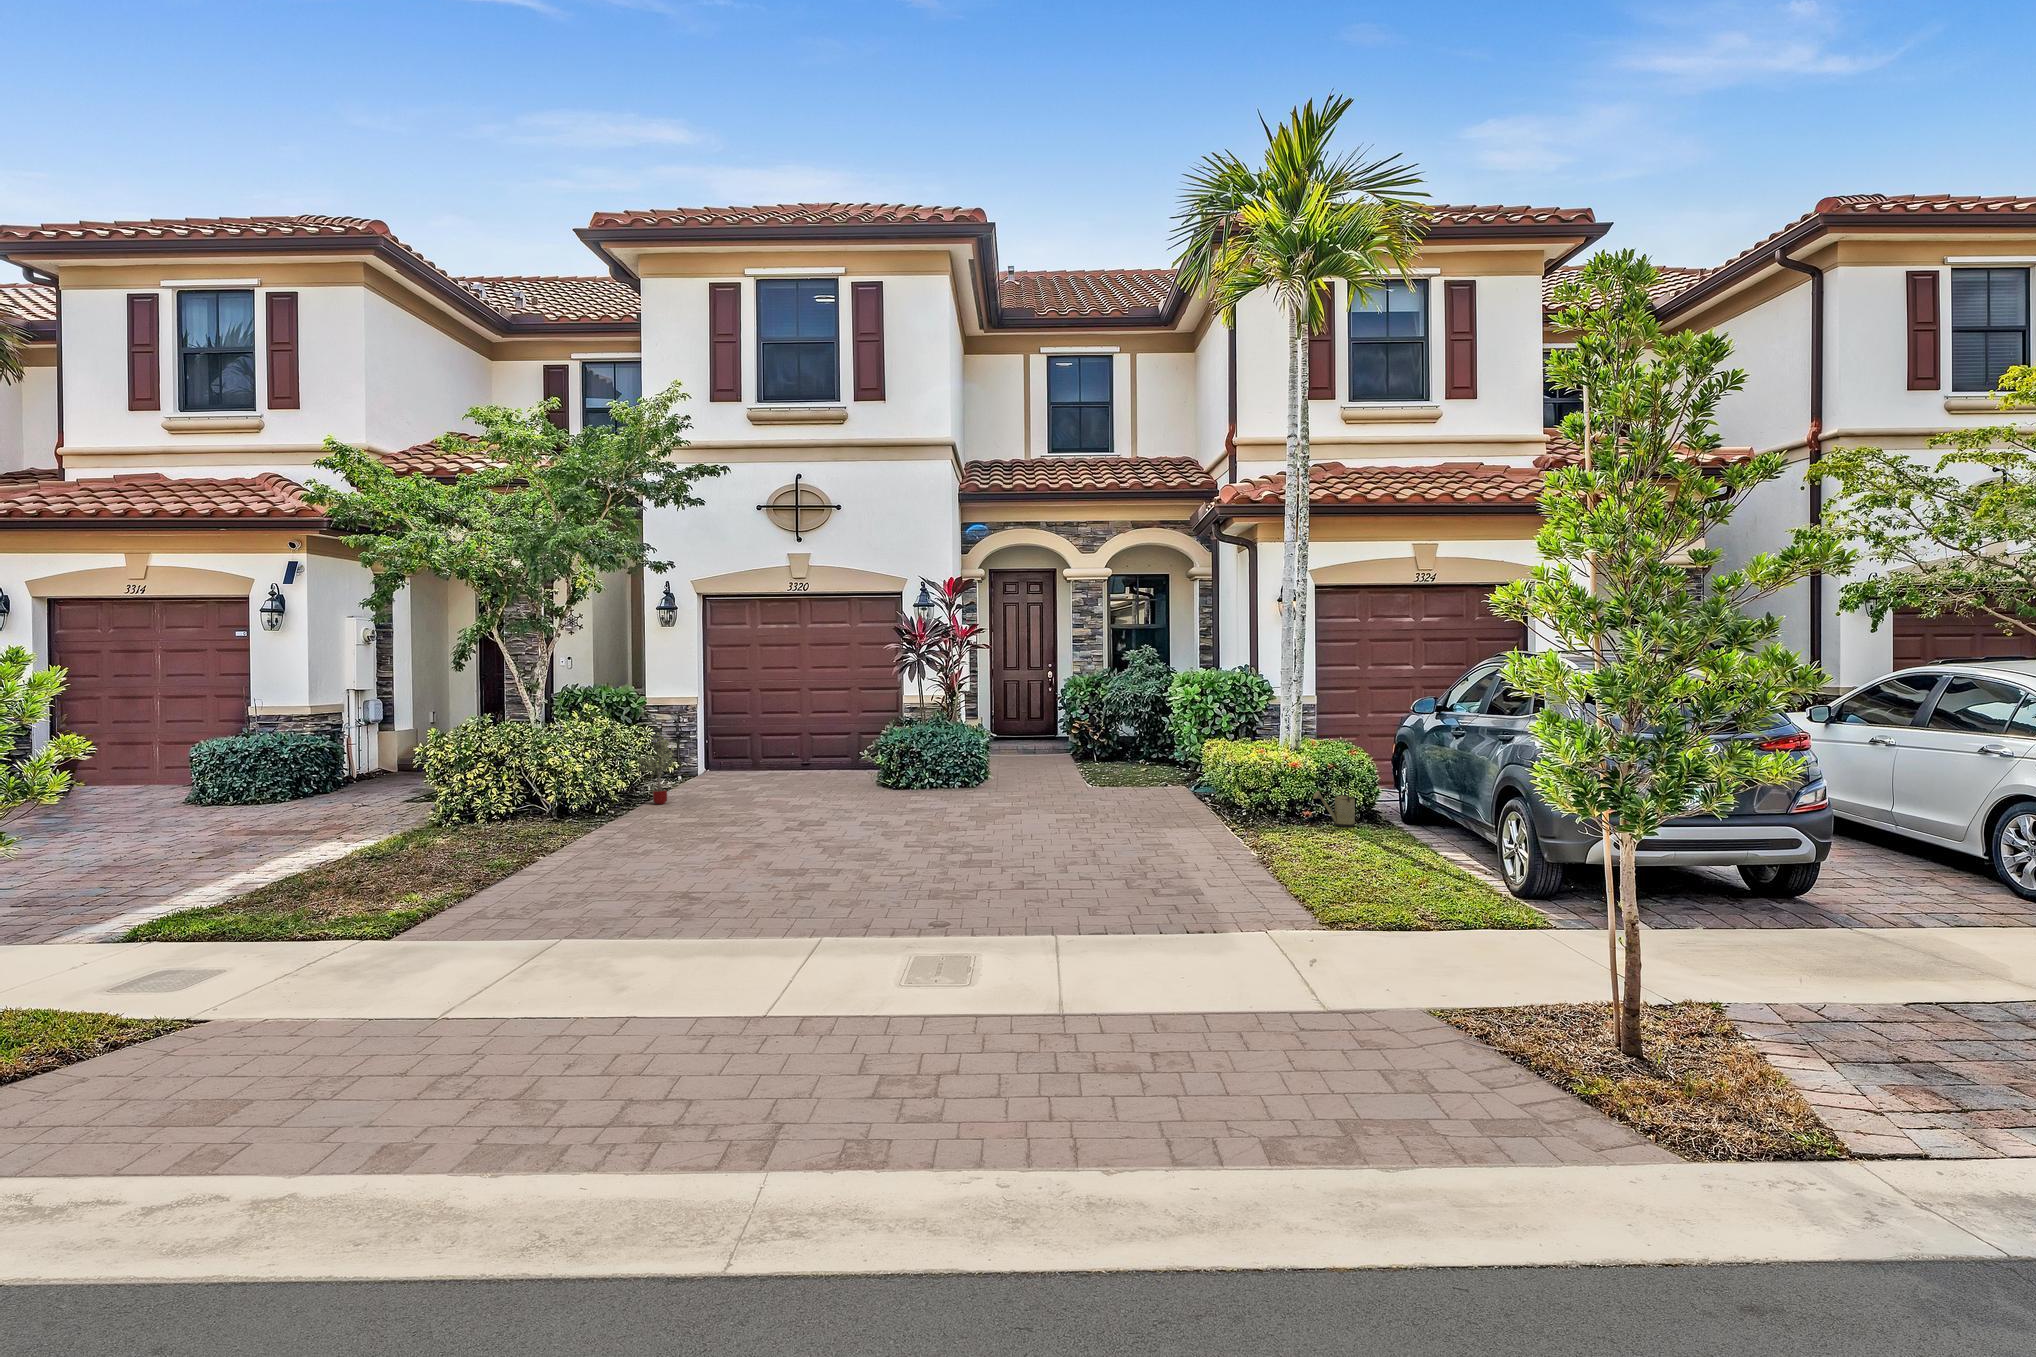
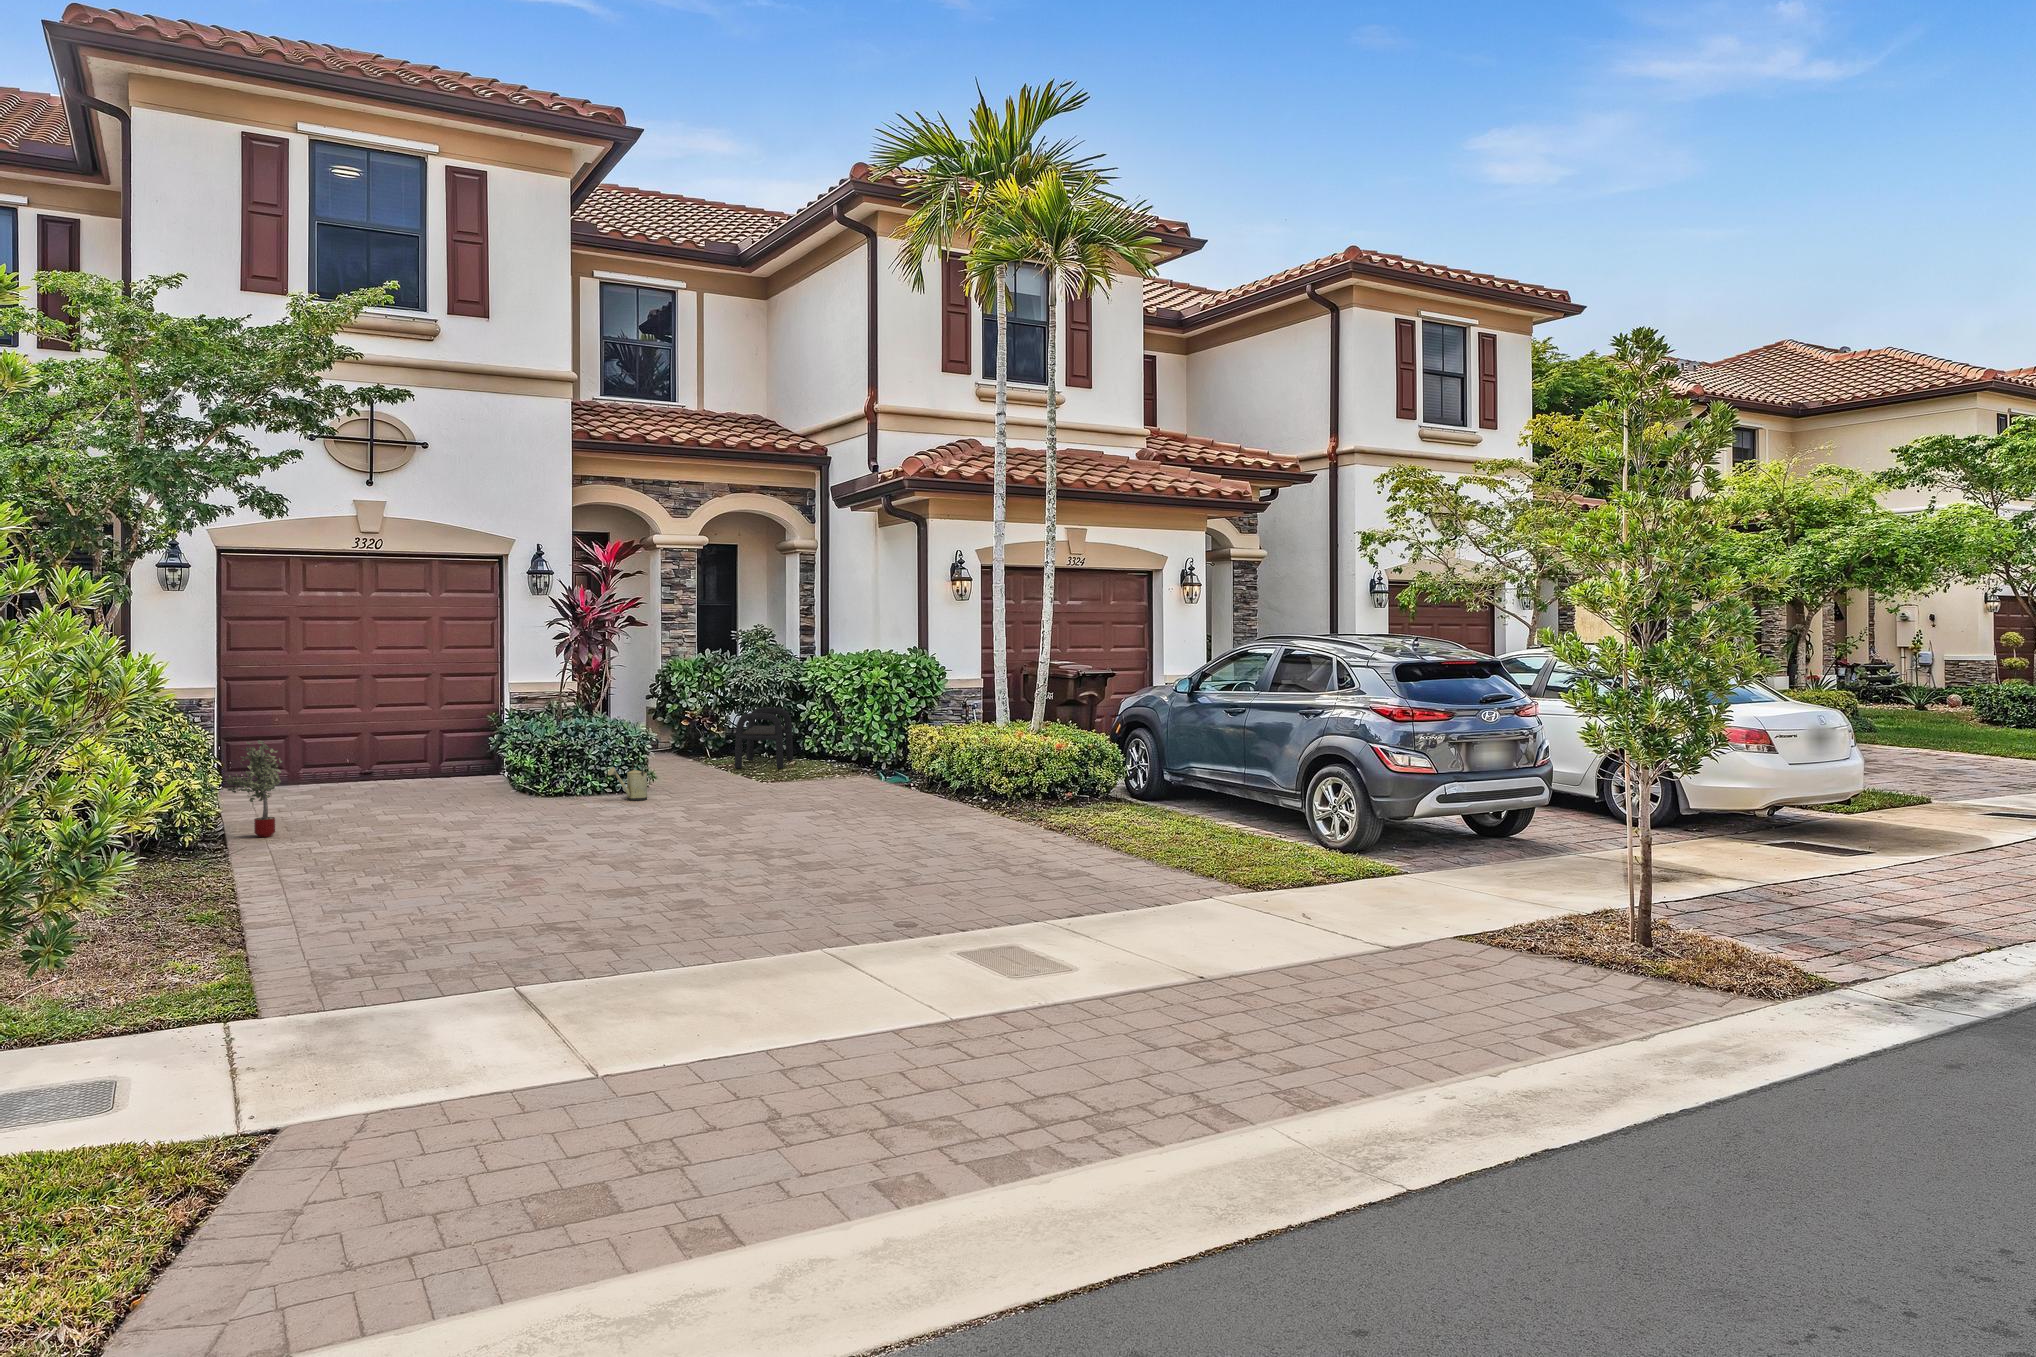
bench: none [1085,718,1149,773] -> present [735,707,793,769]
watering can: present [1313,786,1359,827] -> present [608,761,650,801]

